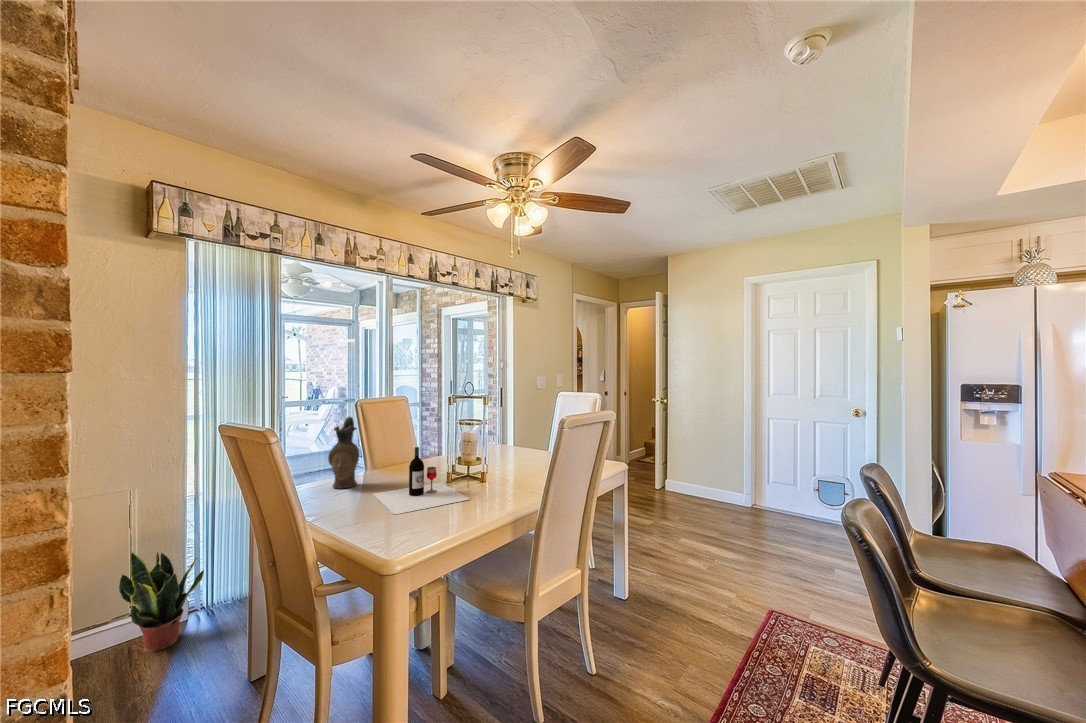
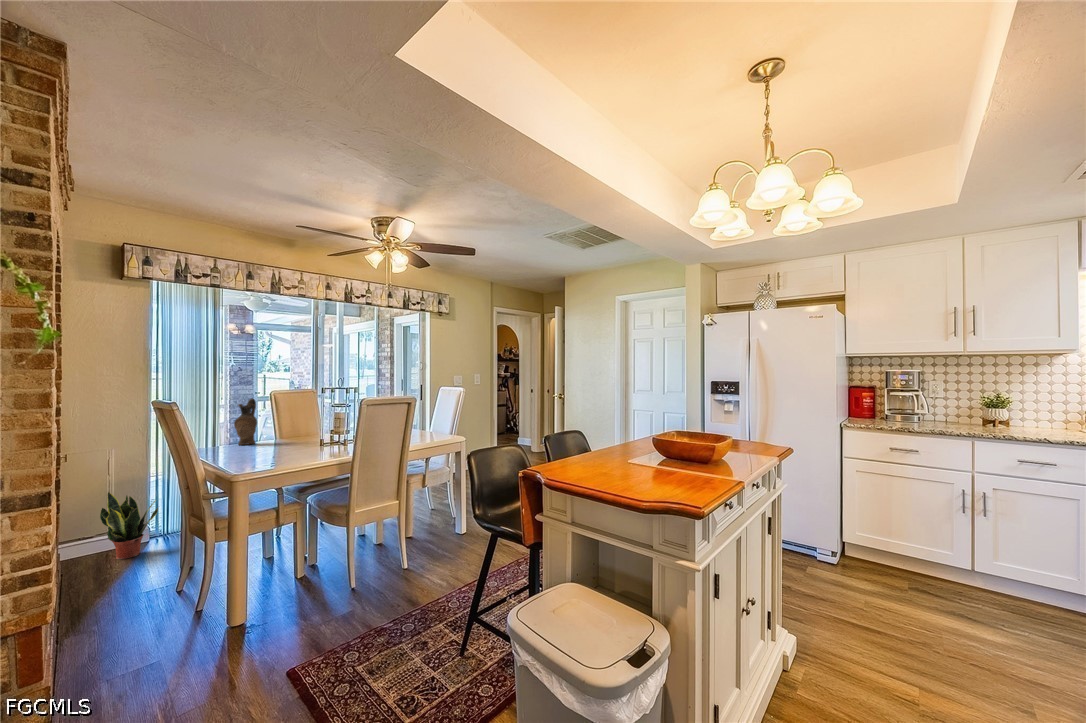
wine bottle: present [373,447,469,515] -> none [260,415,320,453]

